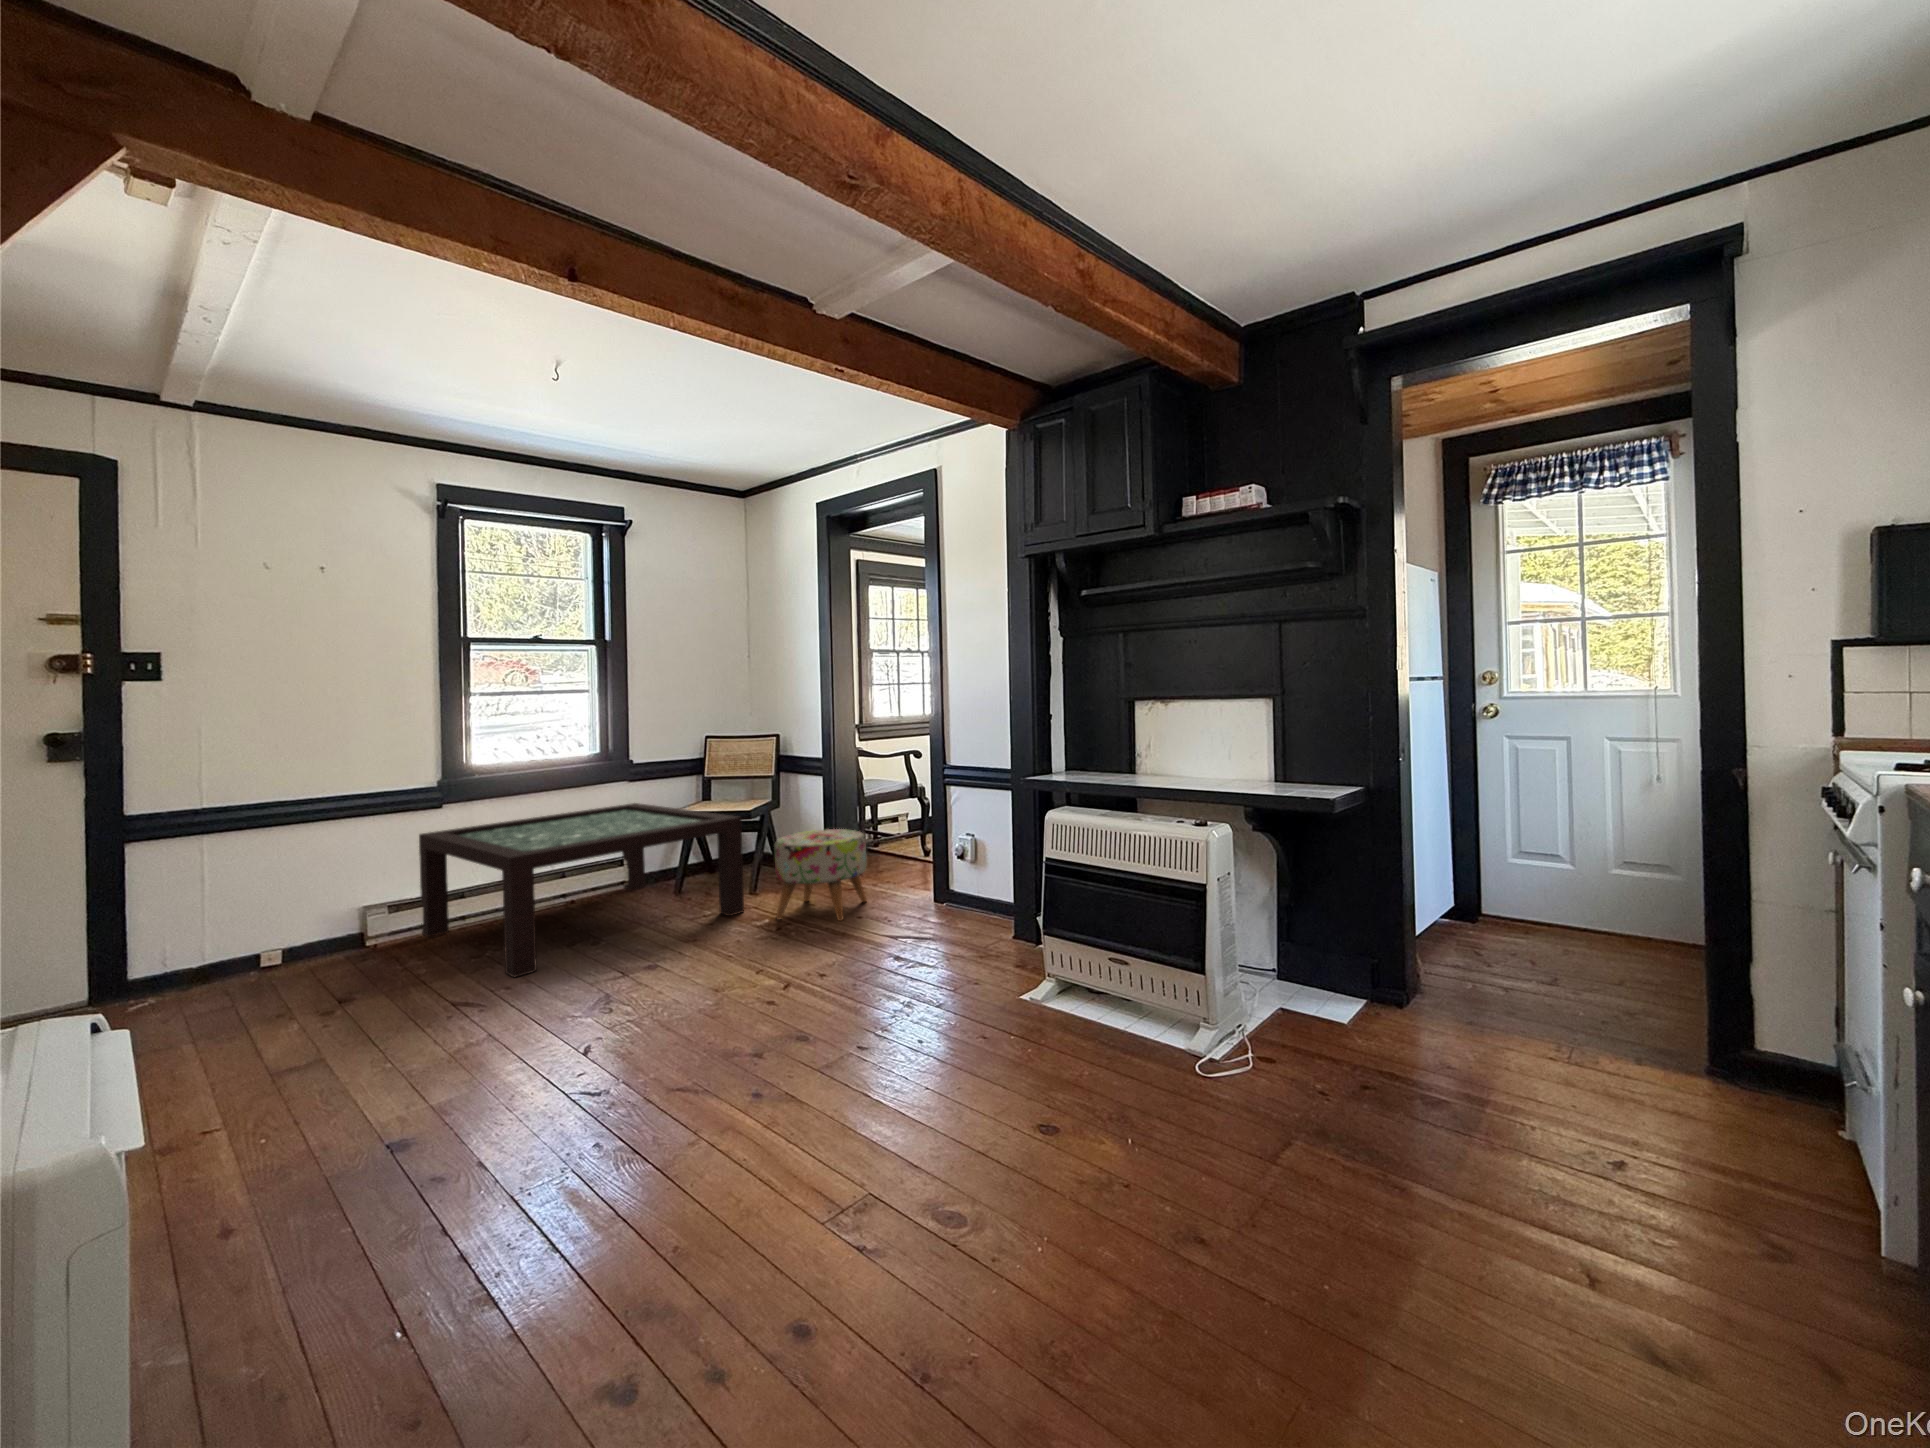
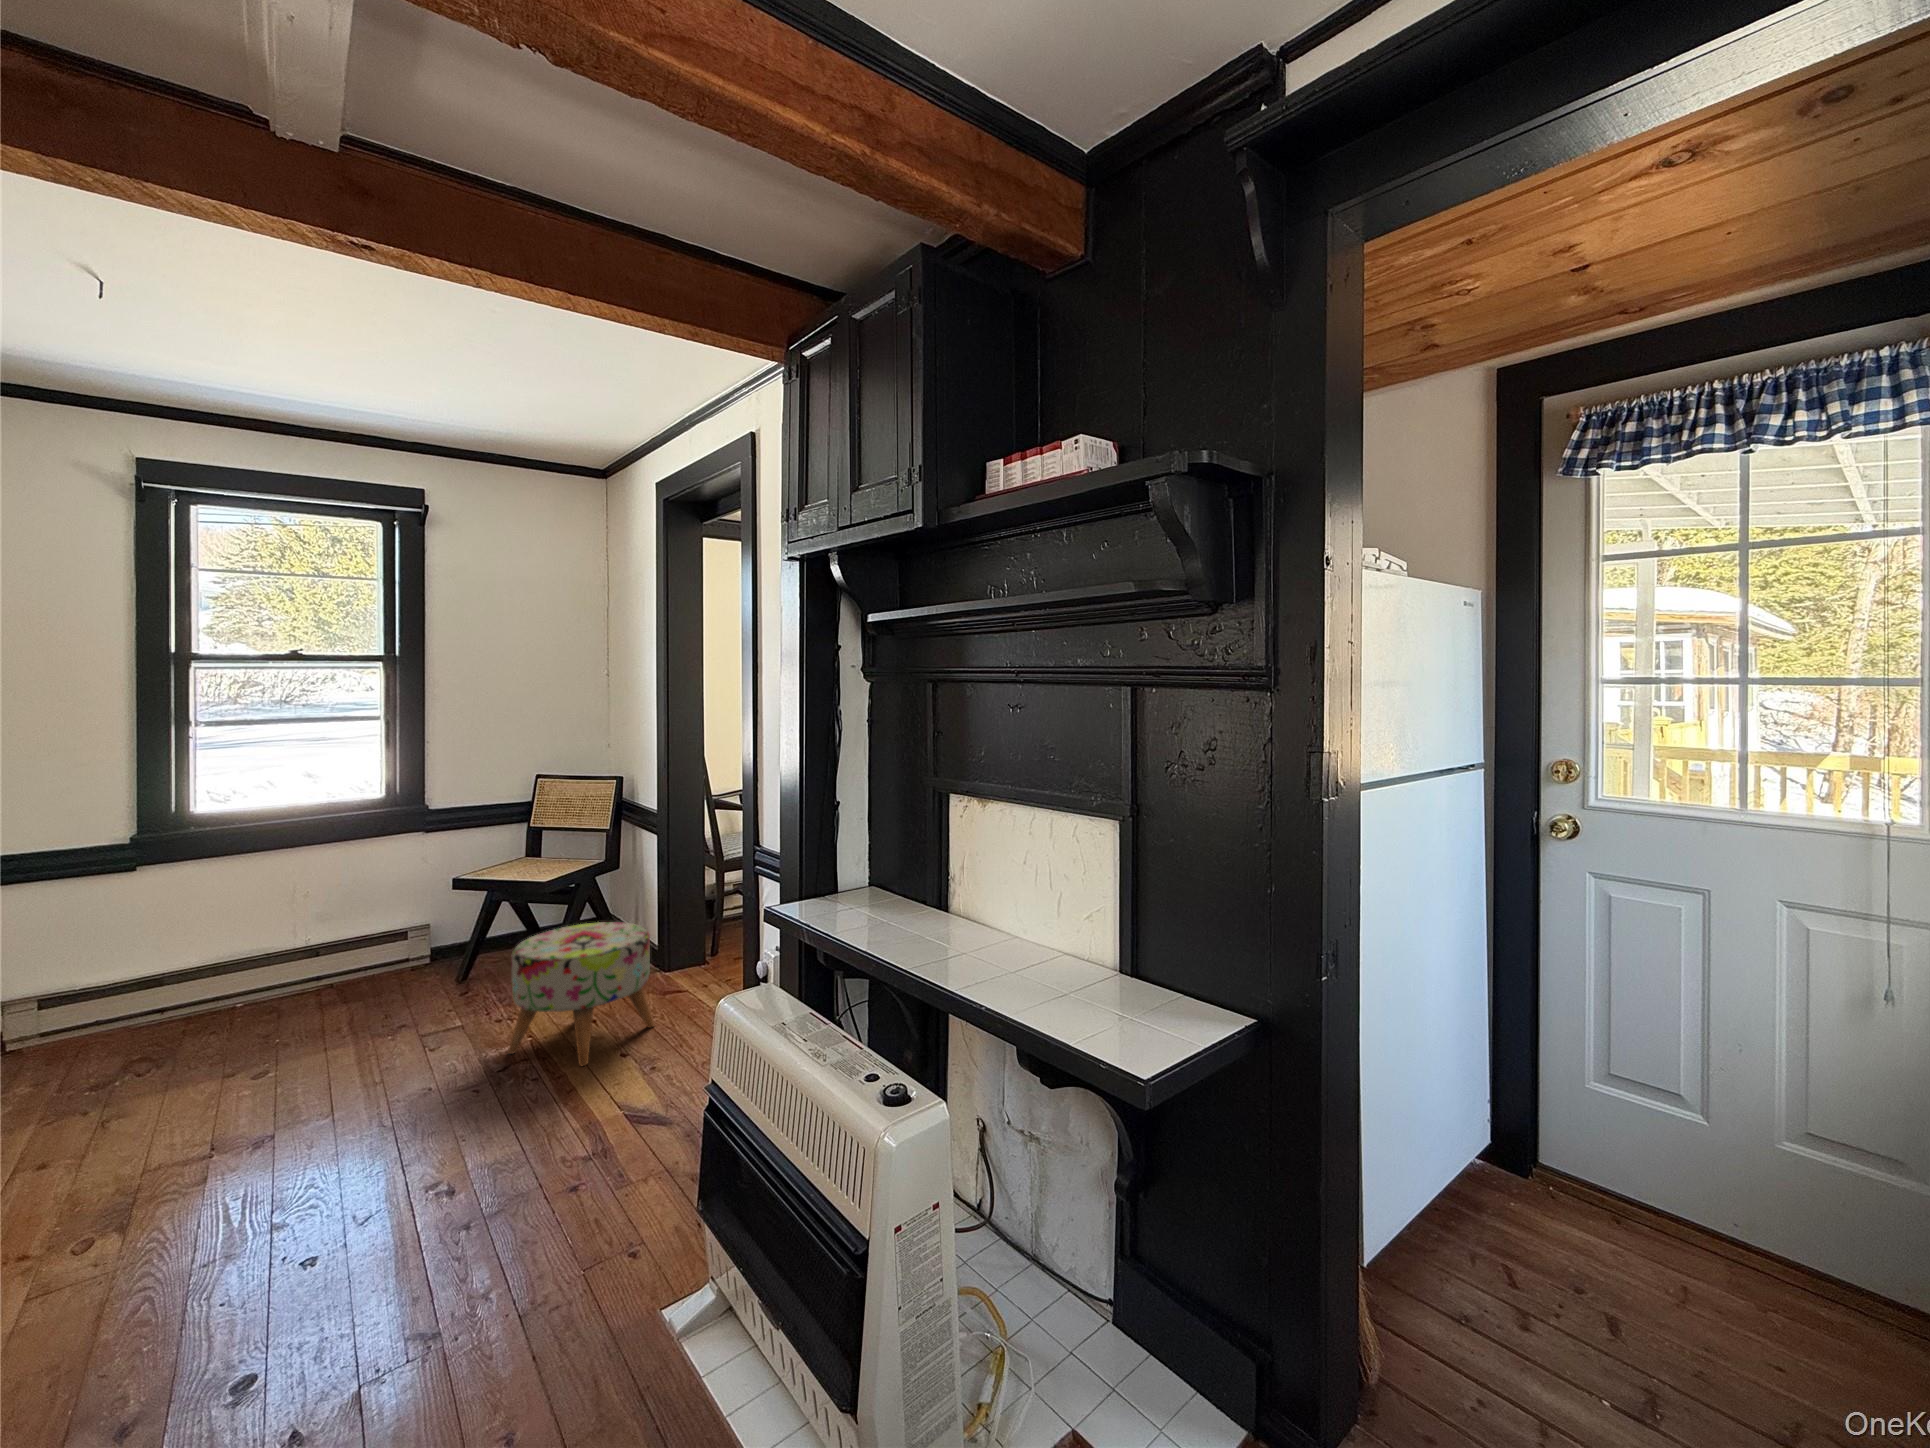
coffee table: present [419,803,744,977] -> none [55,860,488,1149]

